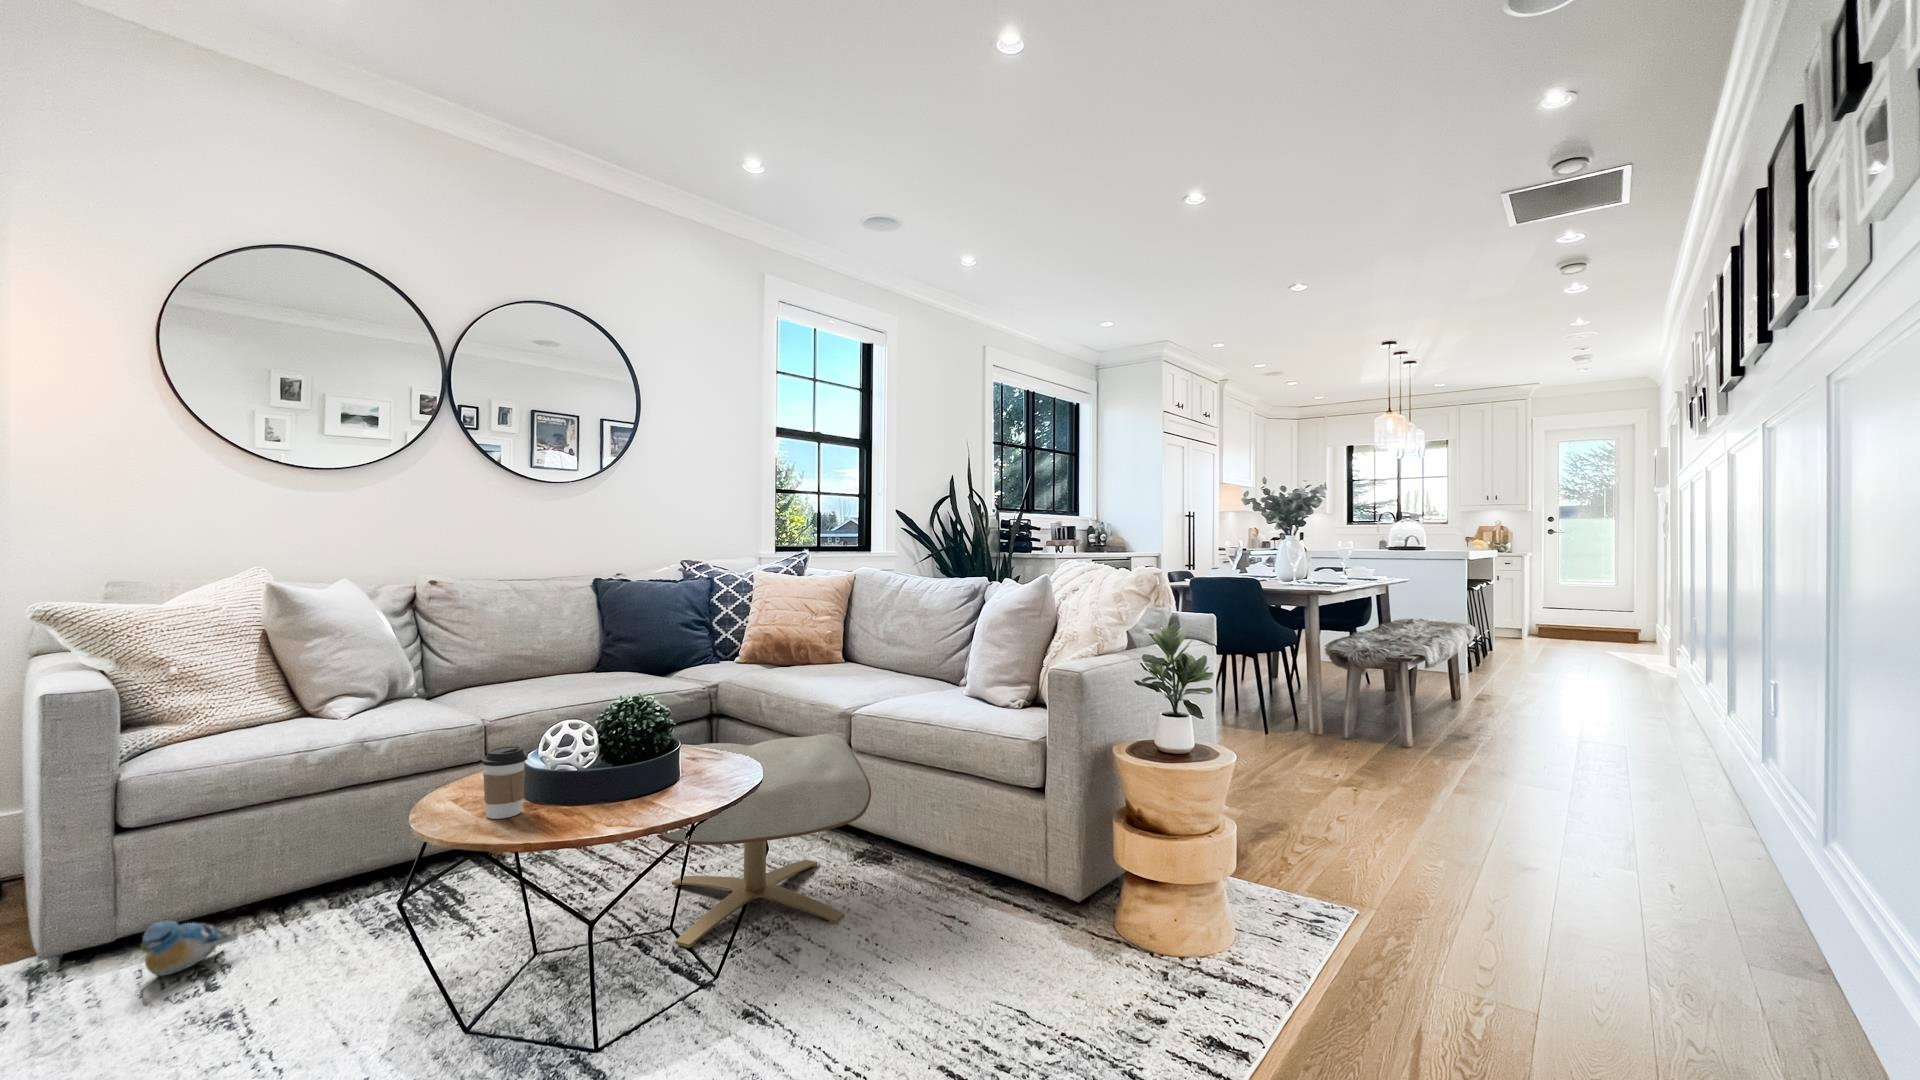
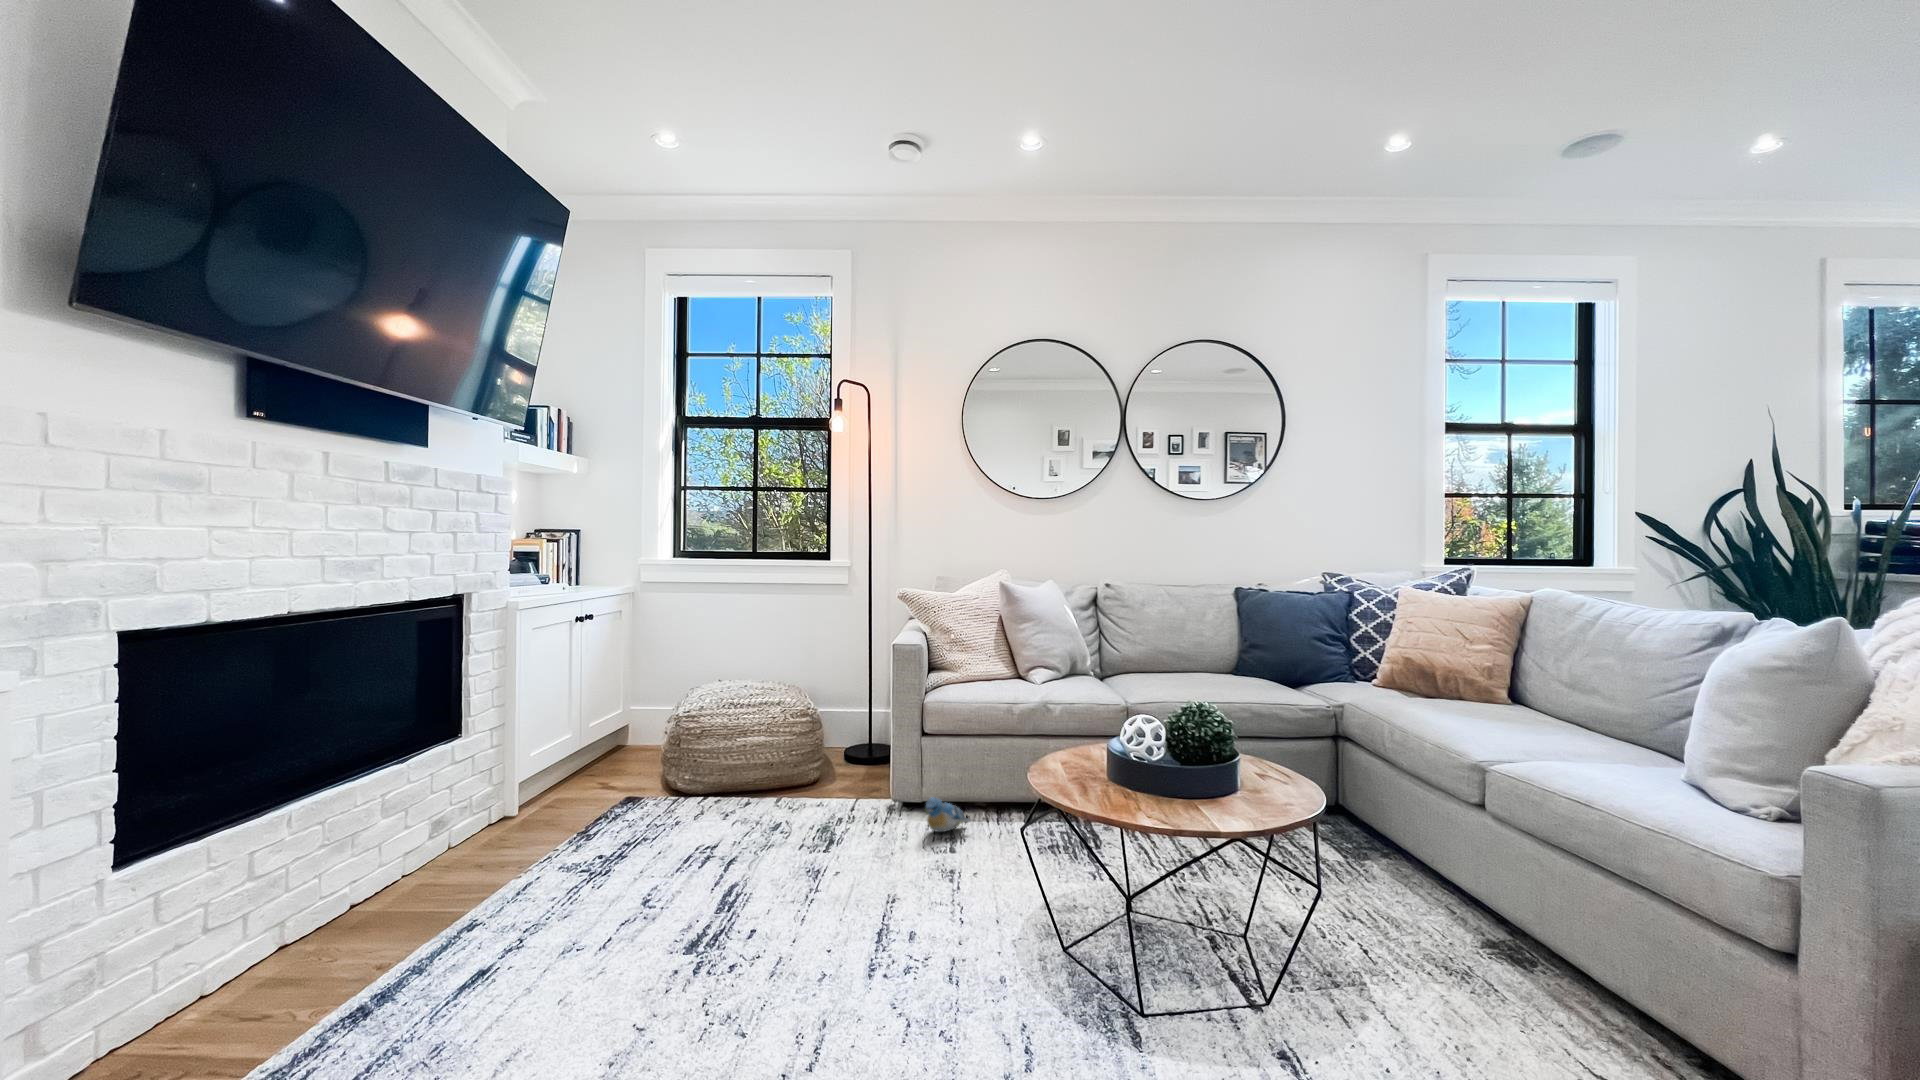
ottoman: present [657,734,871,948] -> none [1216,759,1477,1010]
coffee cup: present [481,746,528,819] -> none [1071,732,1104,791]

